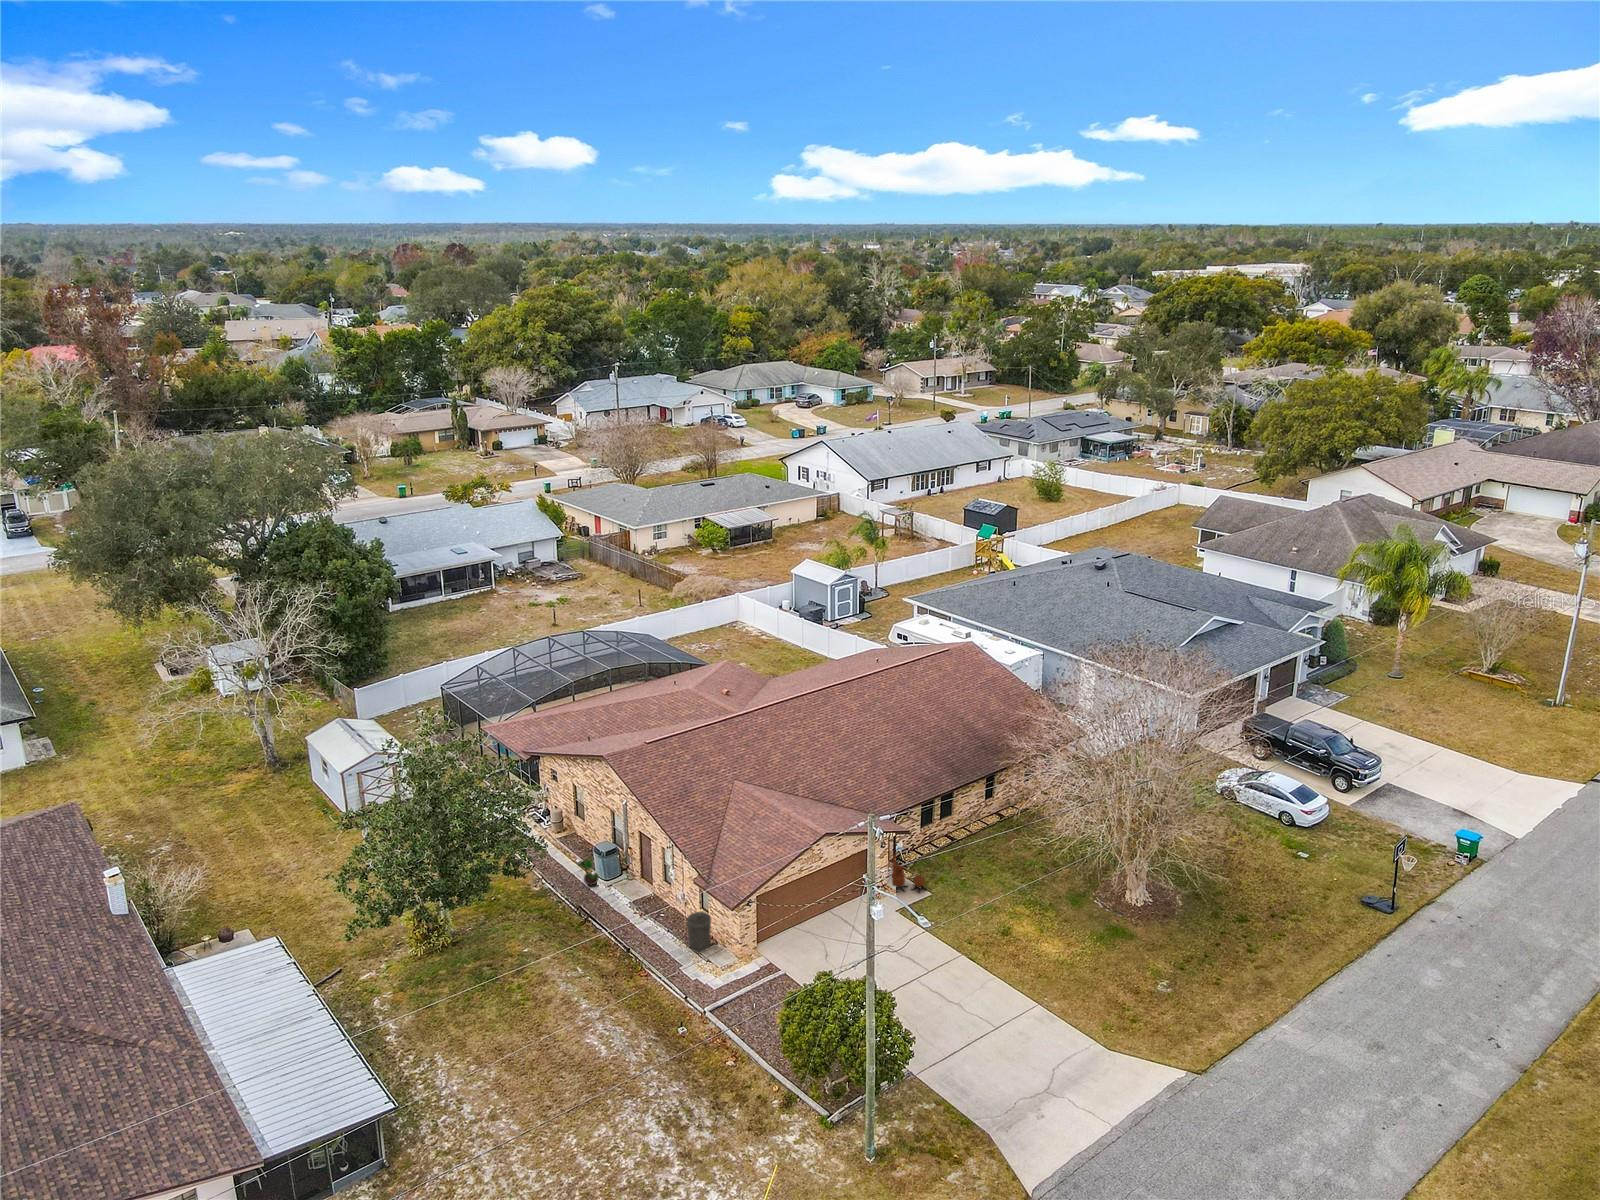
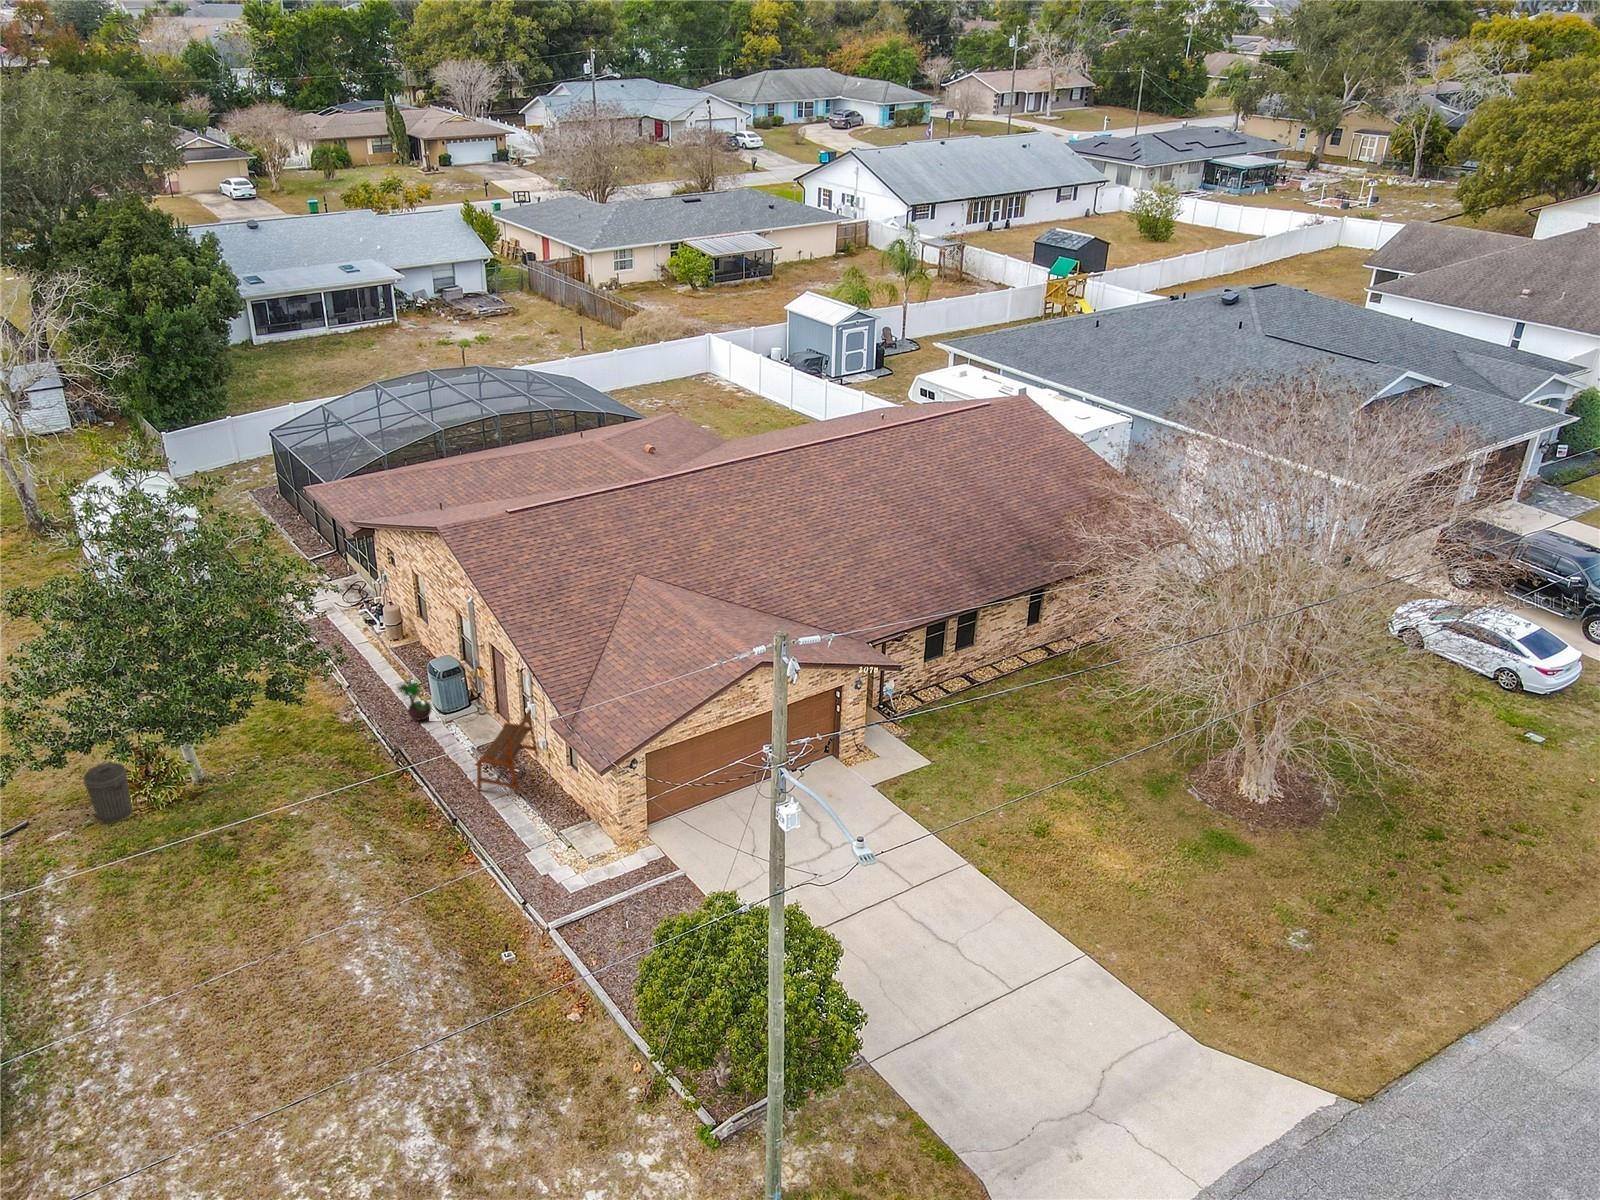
lounge chair: present [892,855,925,891] -> none [868,700,927,761]
bench: none [640,870,676,930] -> present [477,709,539,794]
trash can: present [687,912,711,952] -> present [83,763,132,823]

